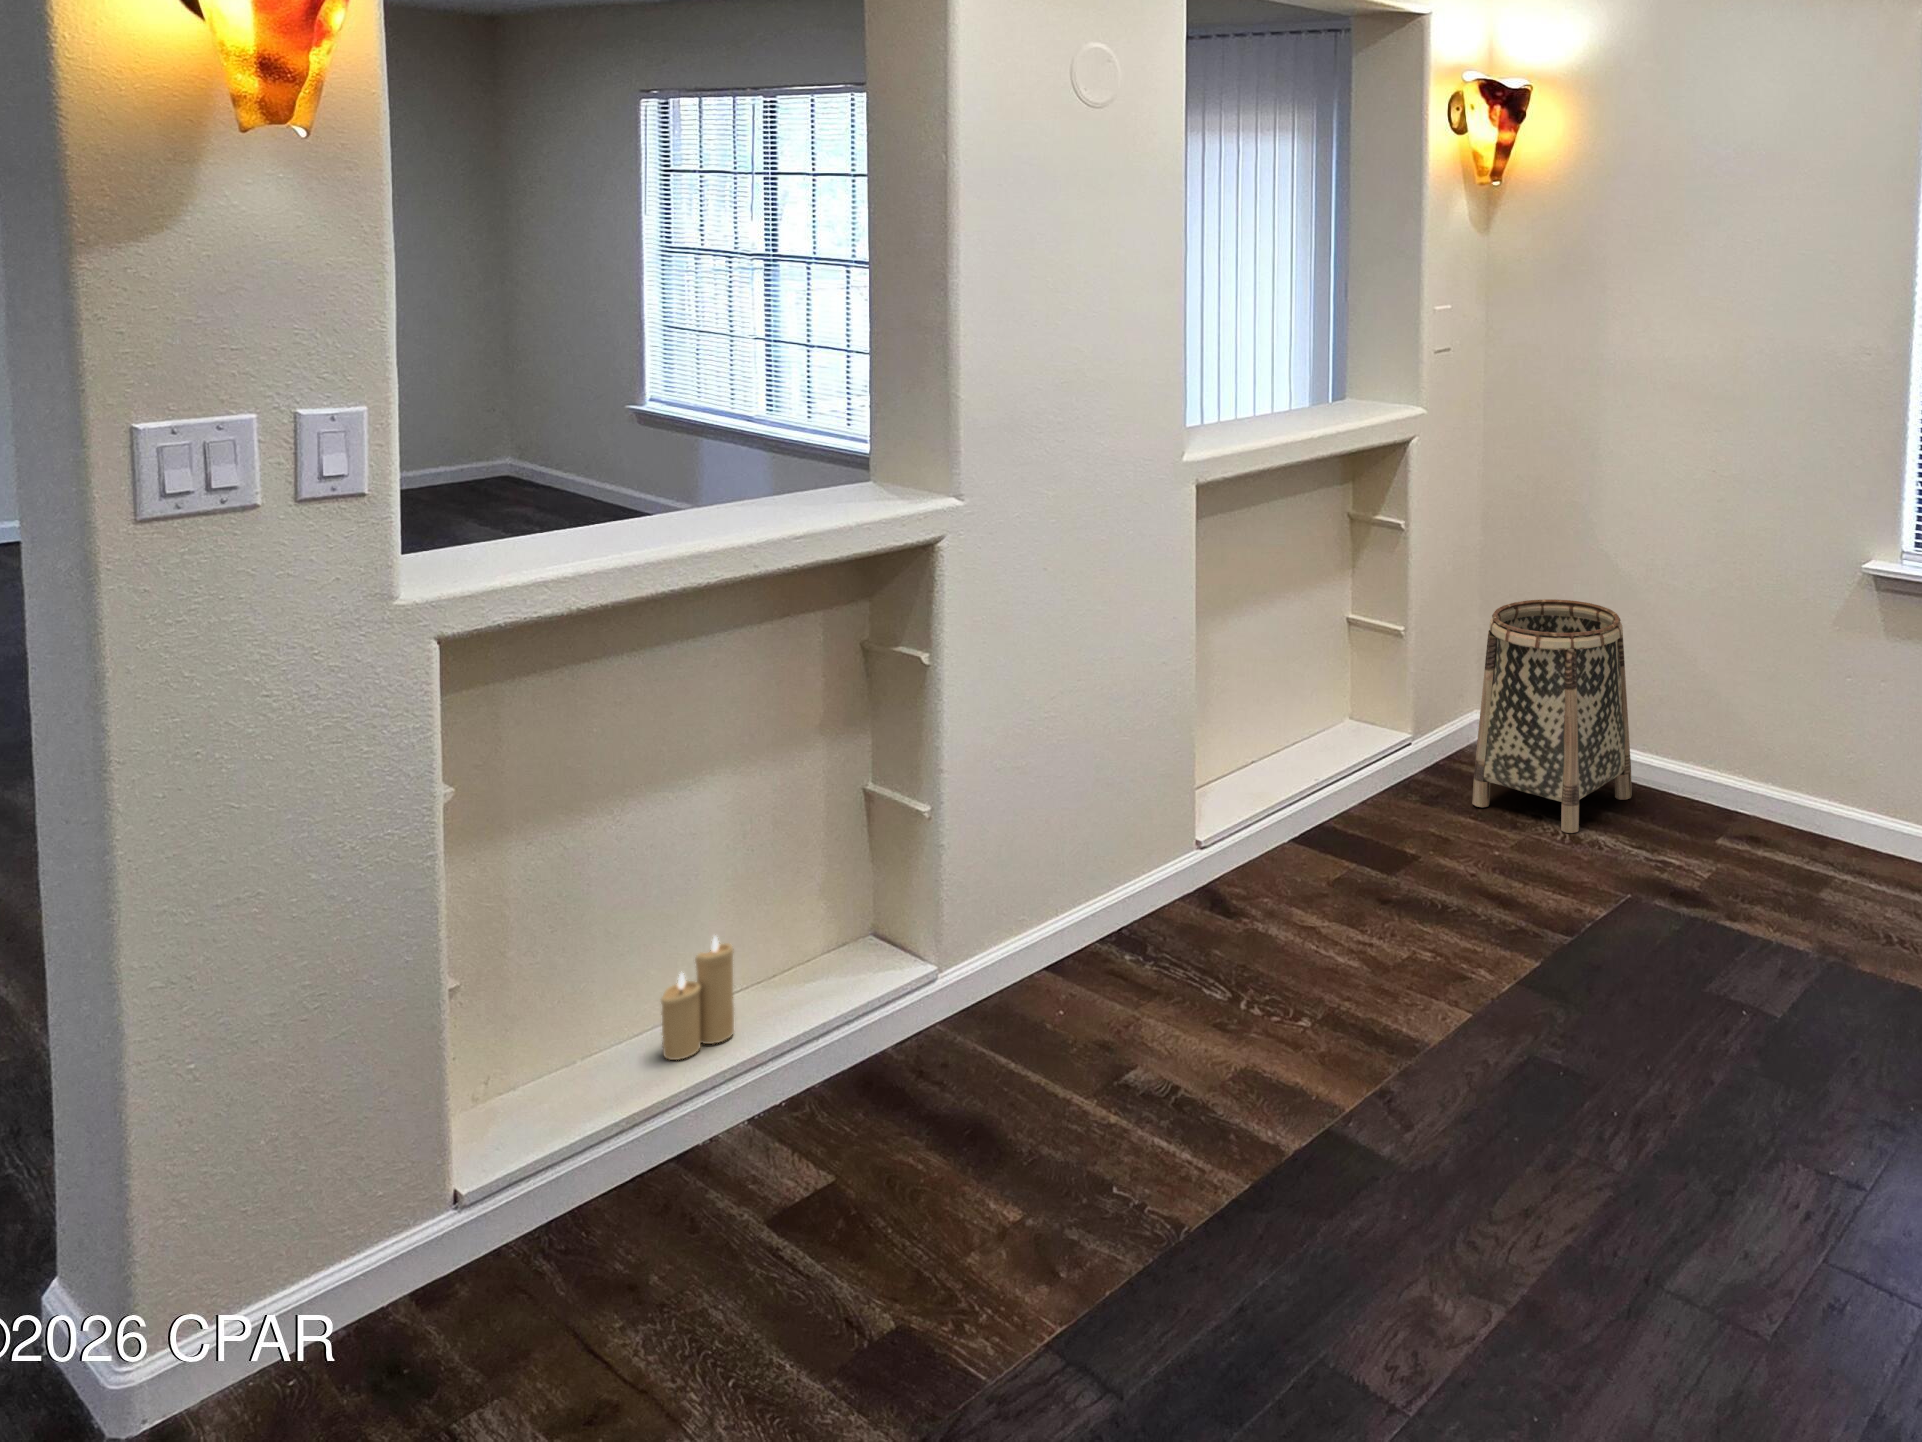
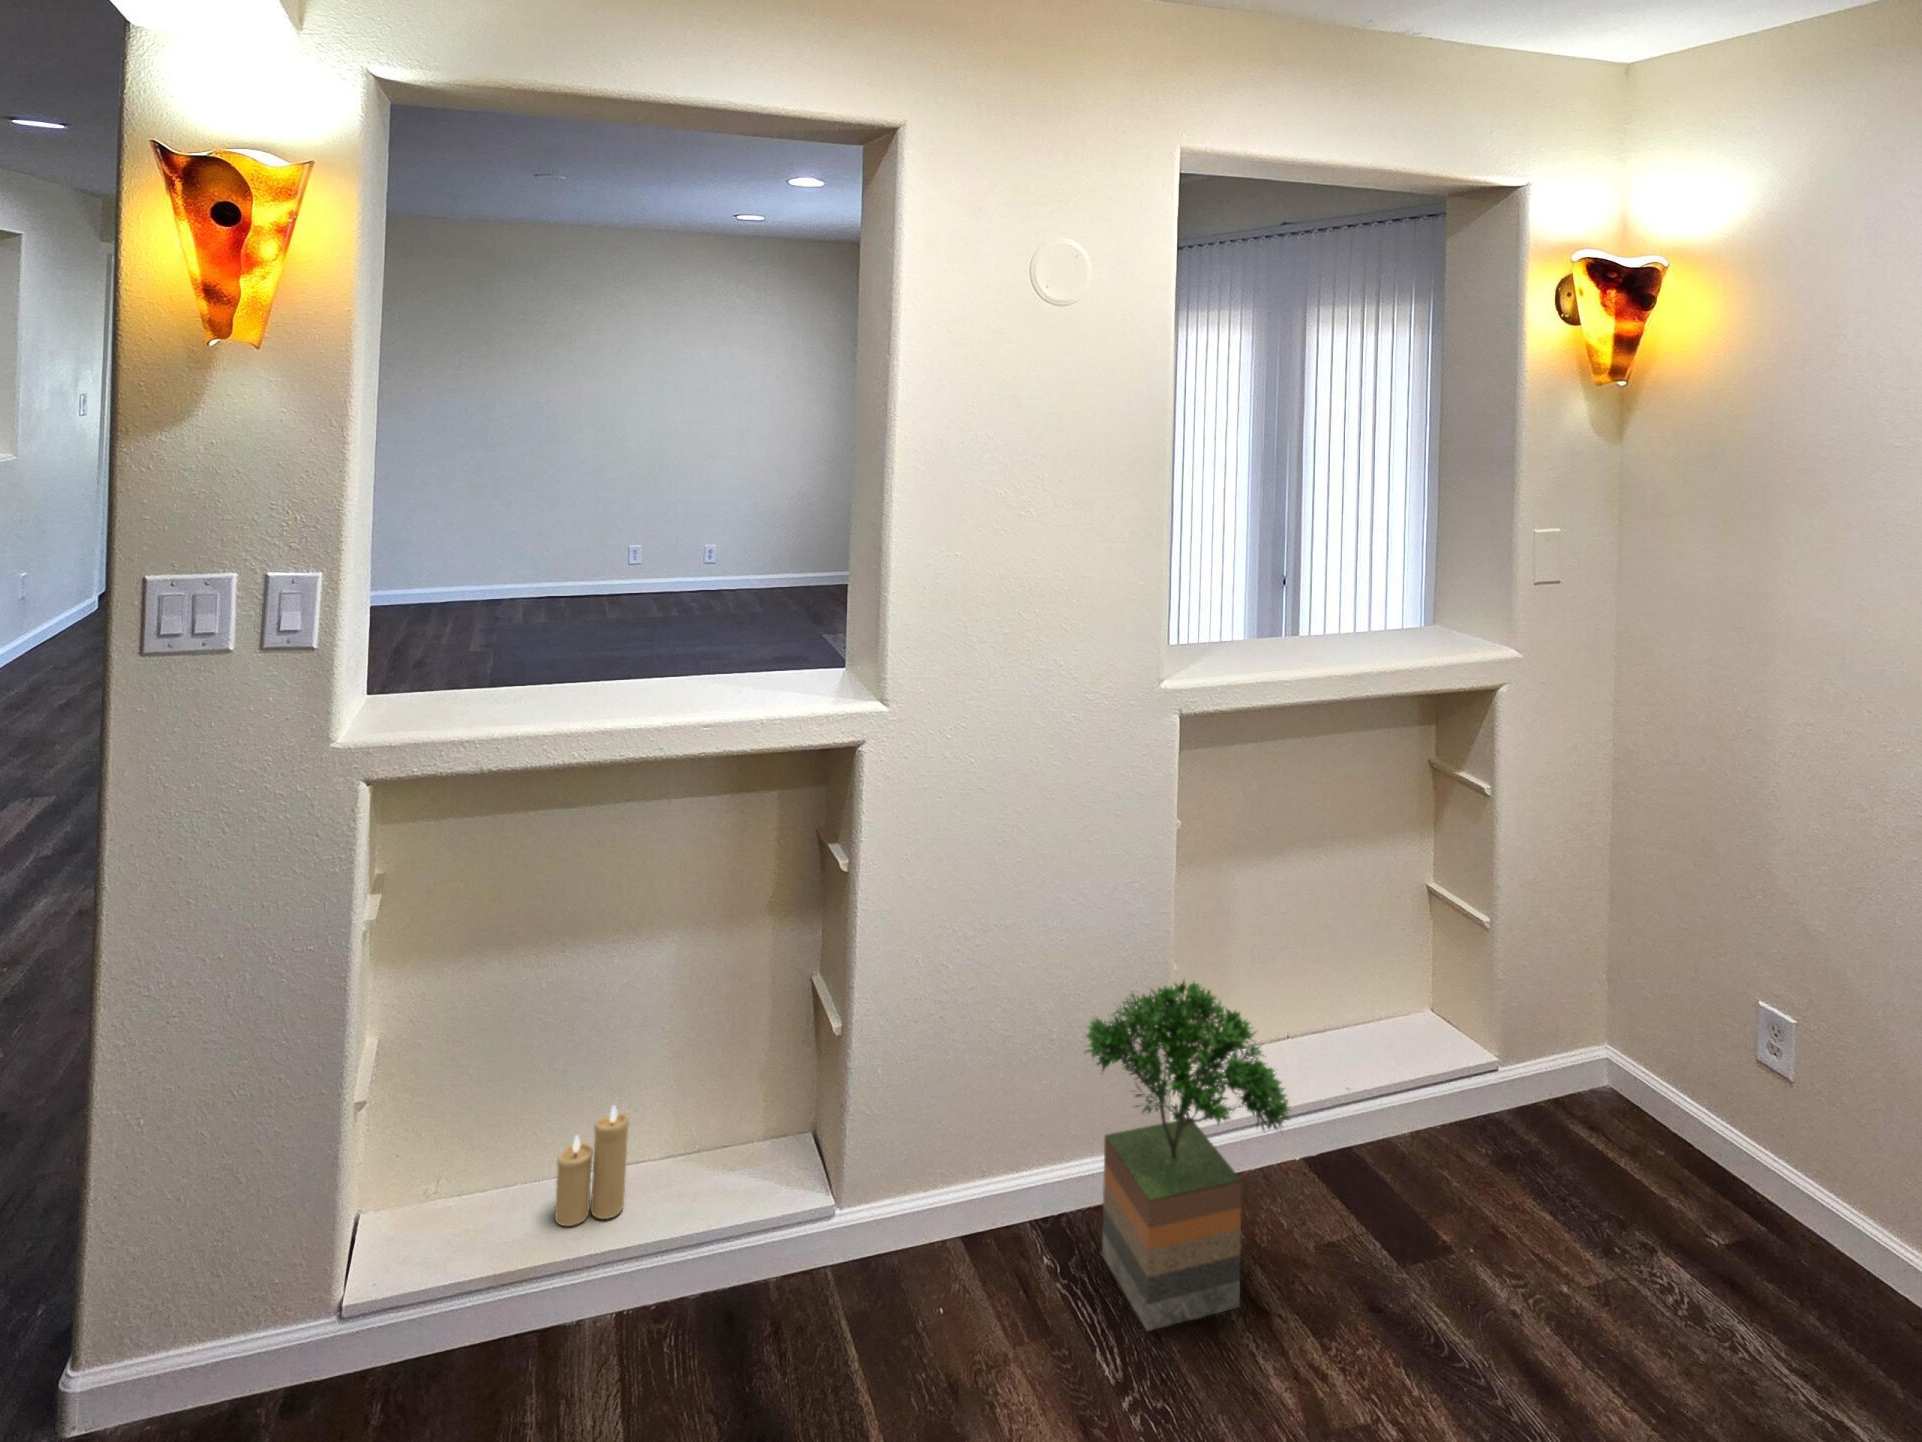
basket: present [1472,599,1632,833] -> none [1562,924,1820,1299]
potted tree: none [1149,699,1335,965] -> present [1085,981,1290,1331]

